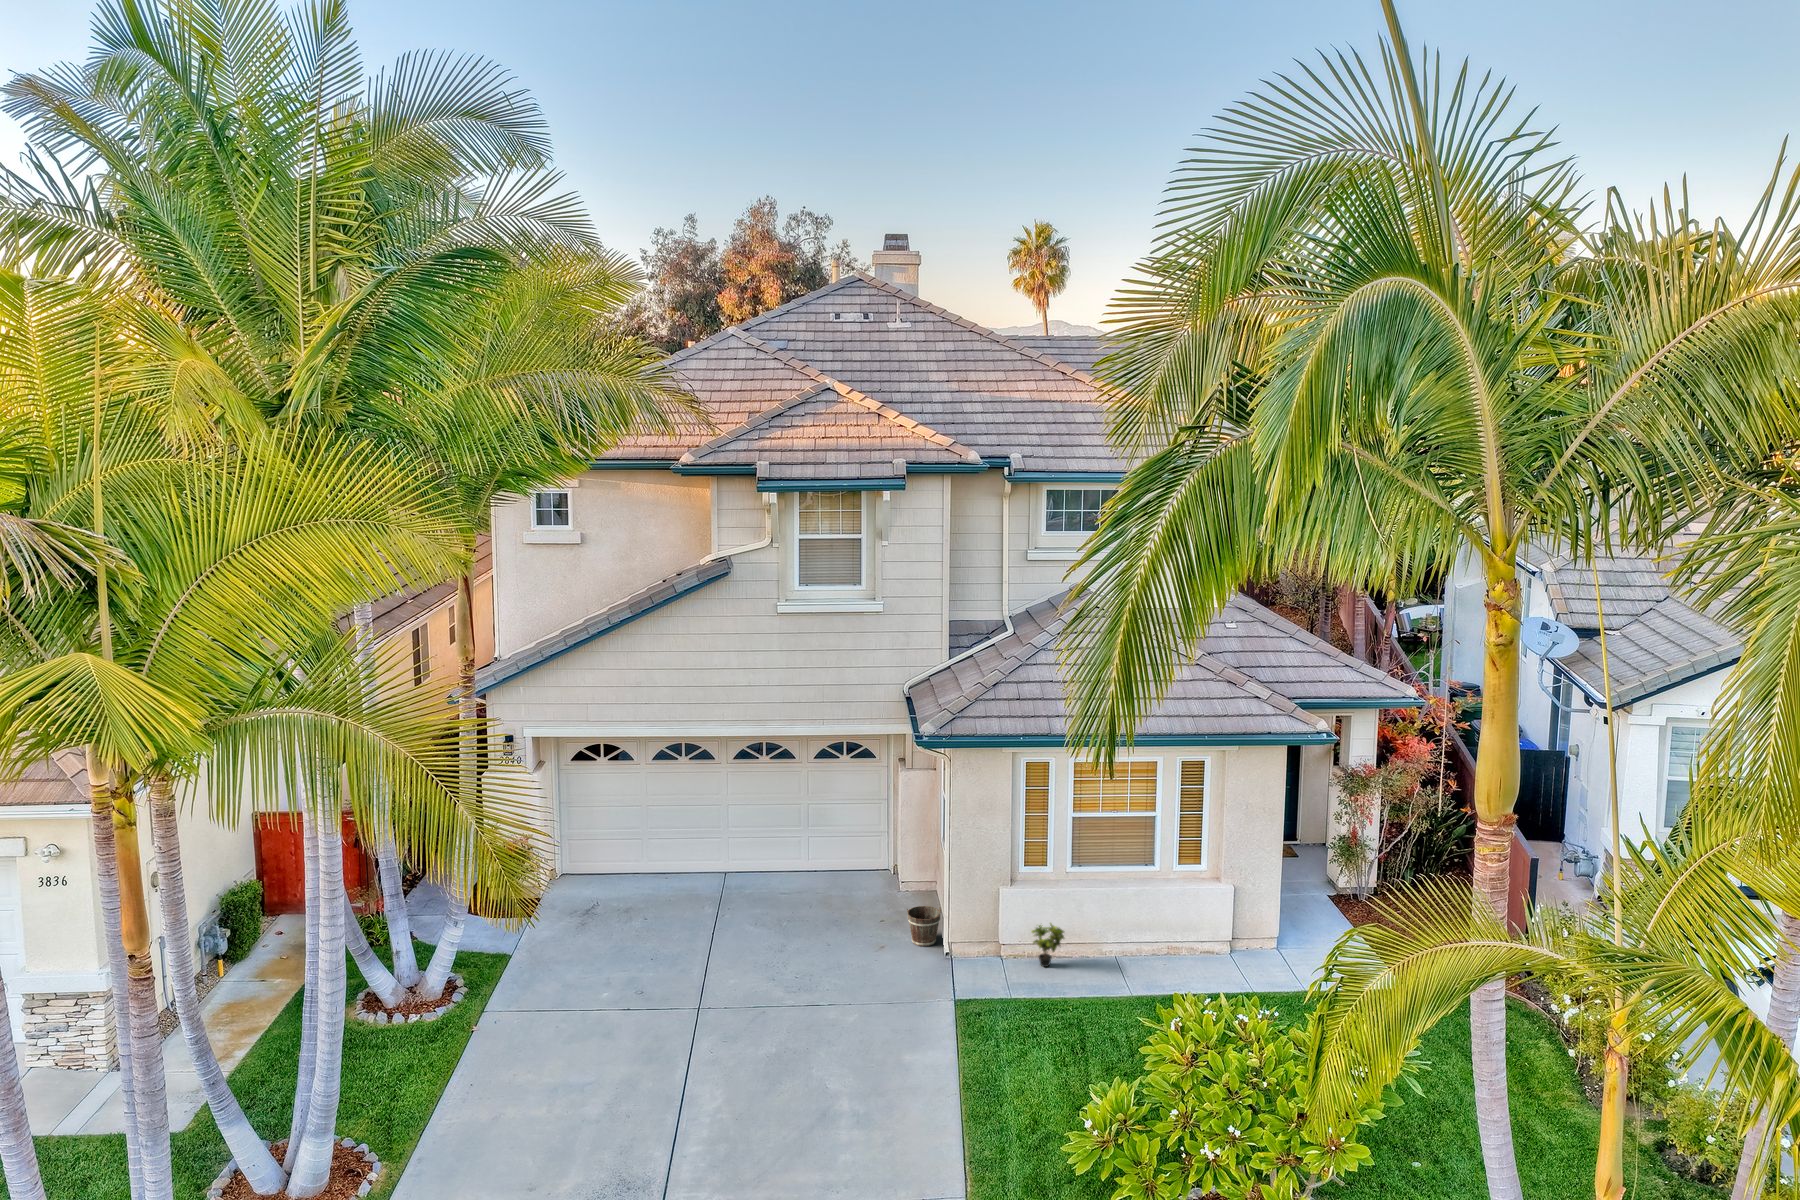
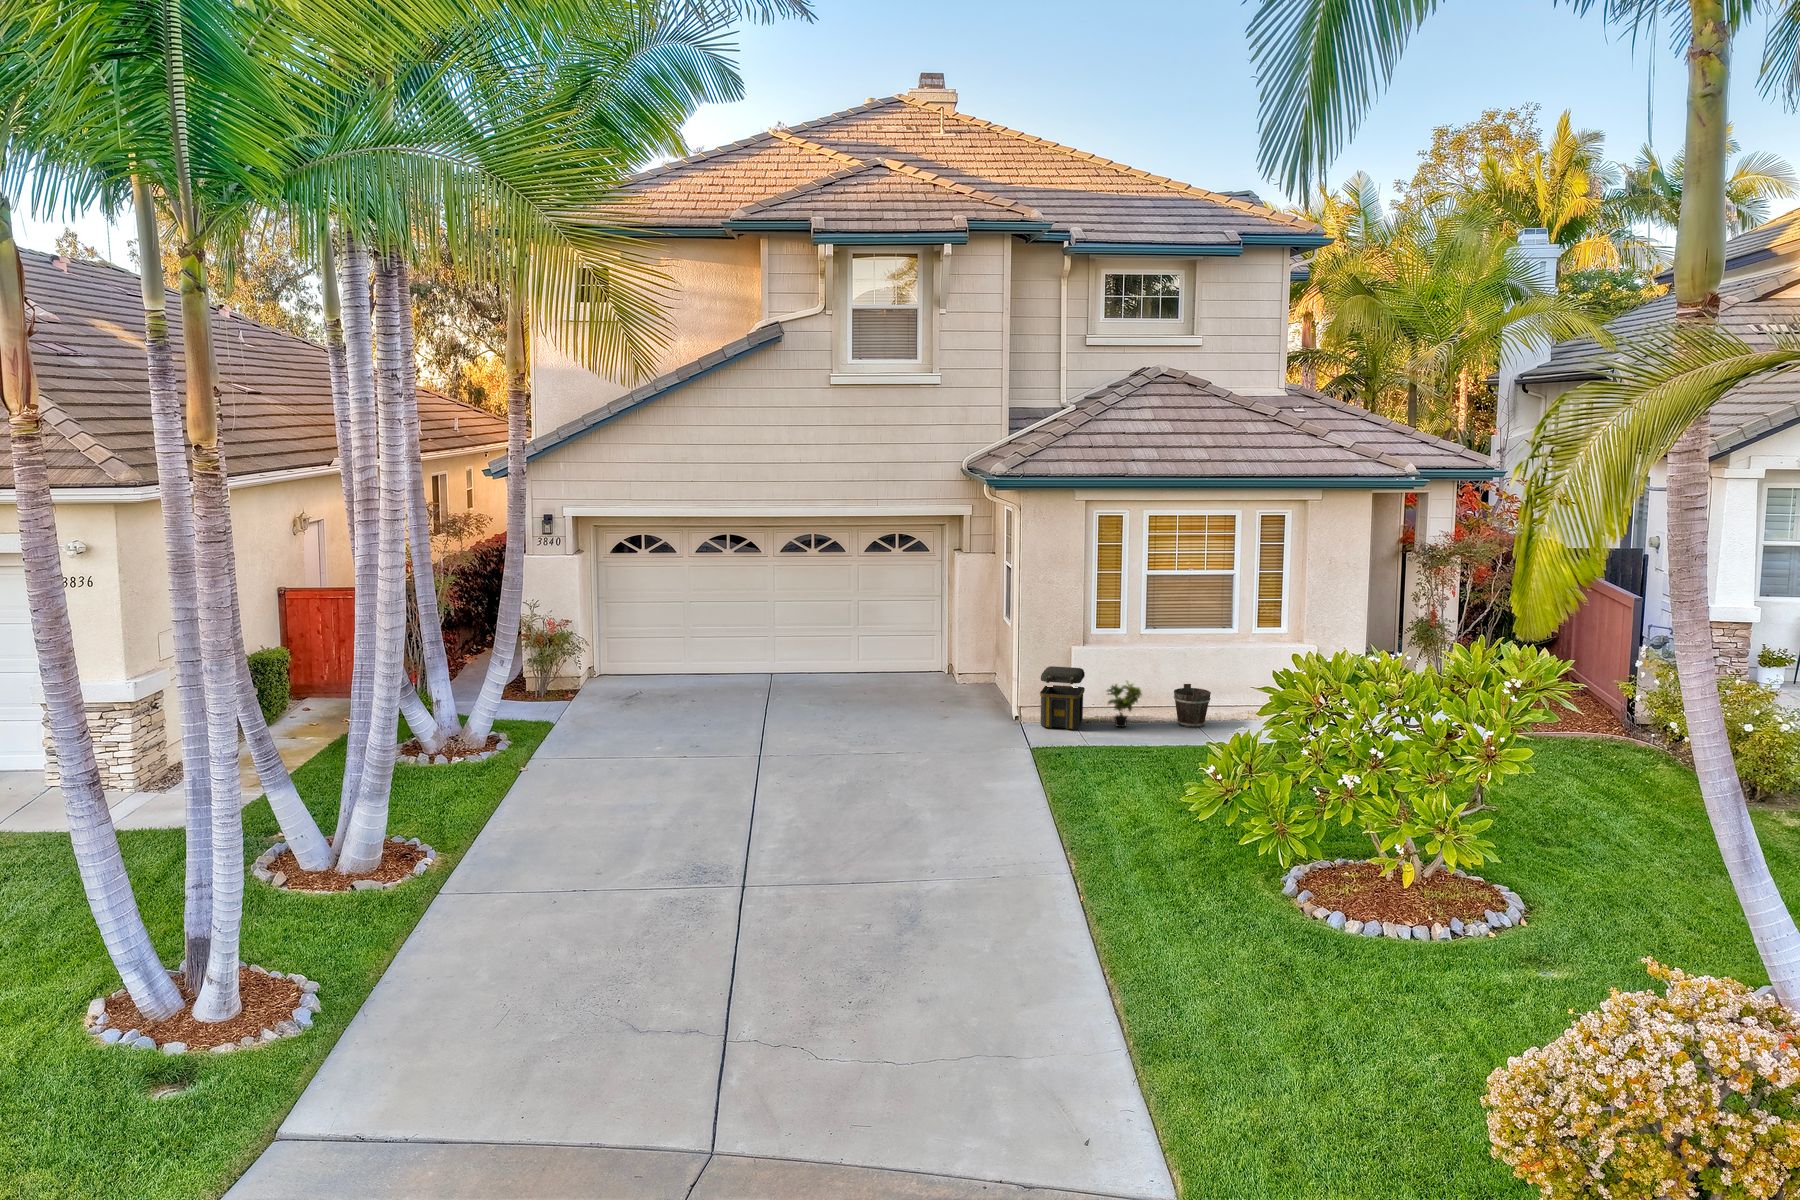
toolbox: none [968,905,1012,971] -> present [1040,666,1085,730]
bucket: present [907,906,941,947] -> present [1174,684,1211,728]

